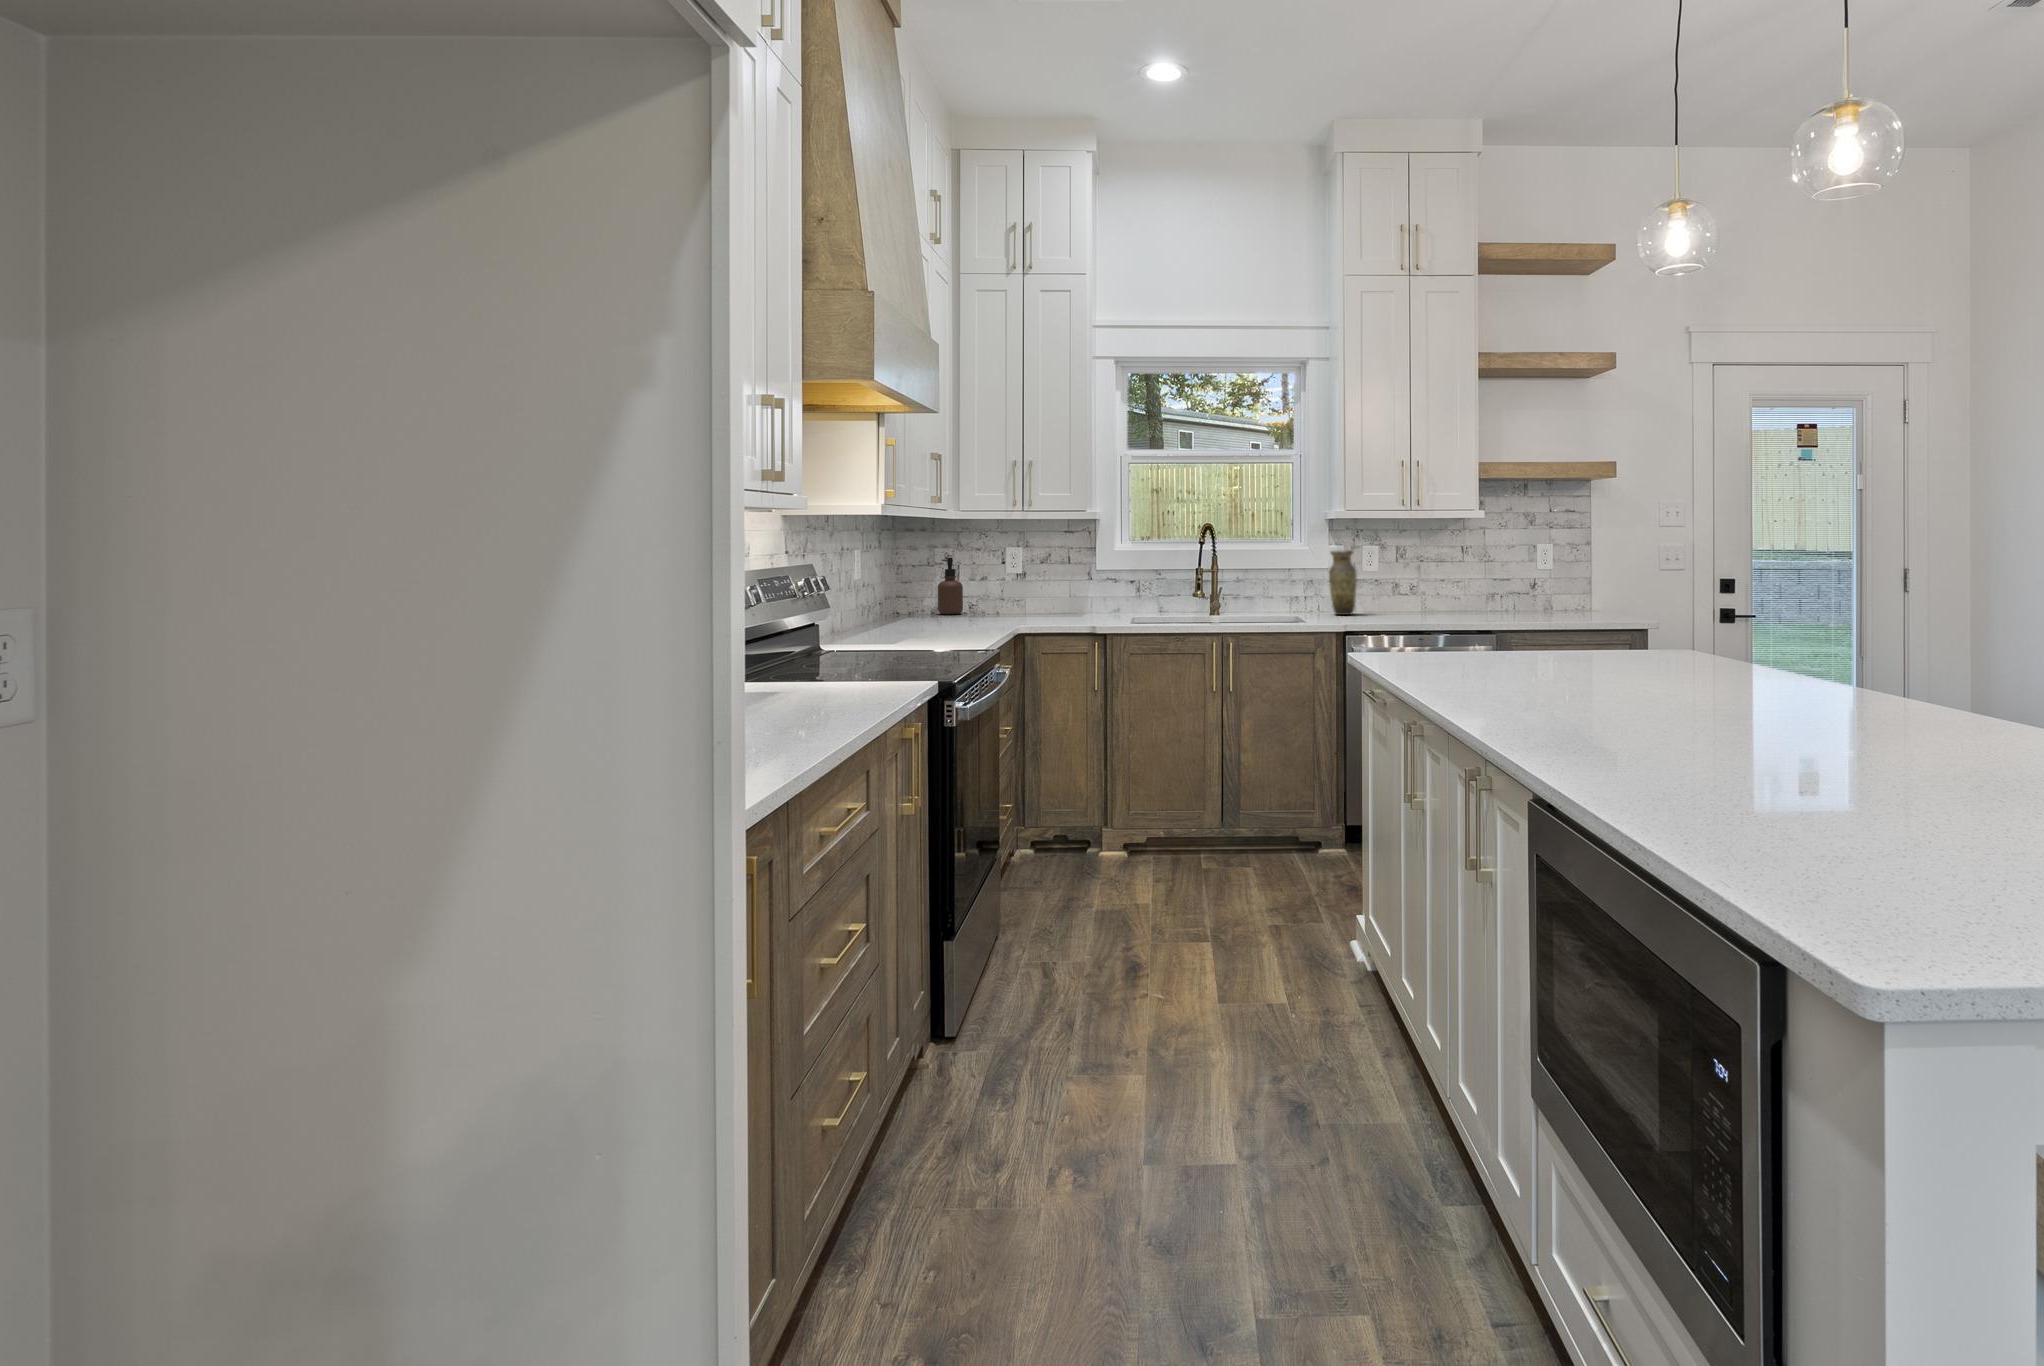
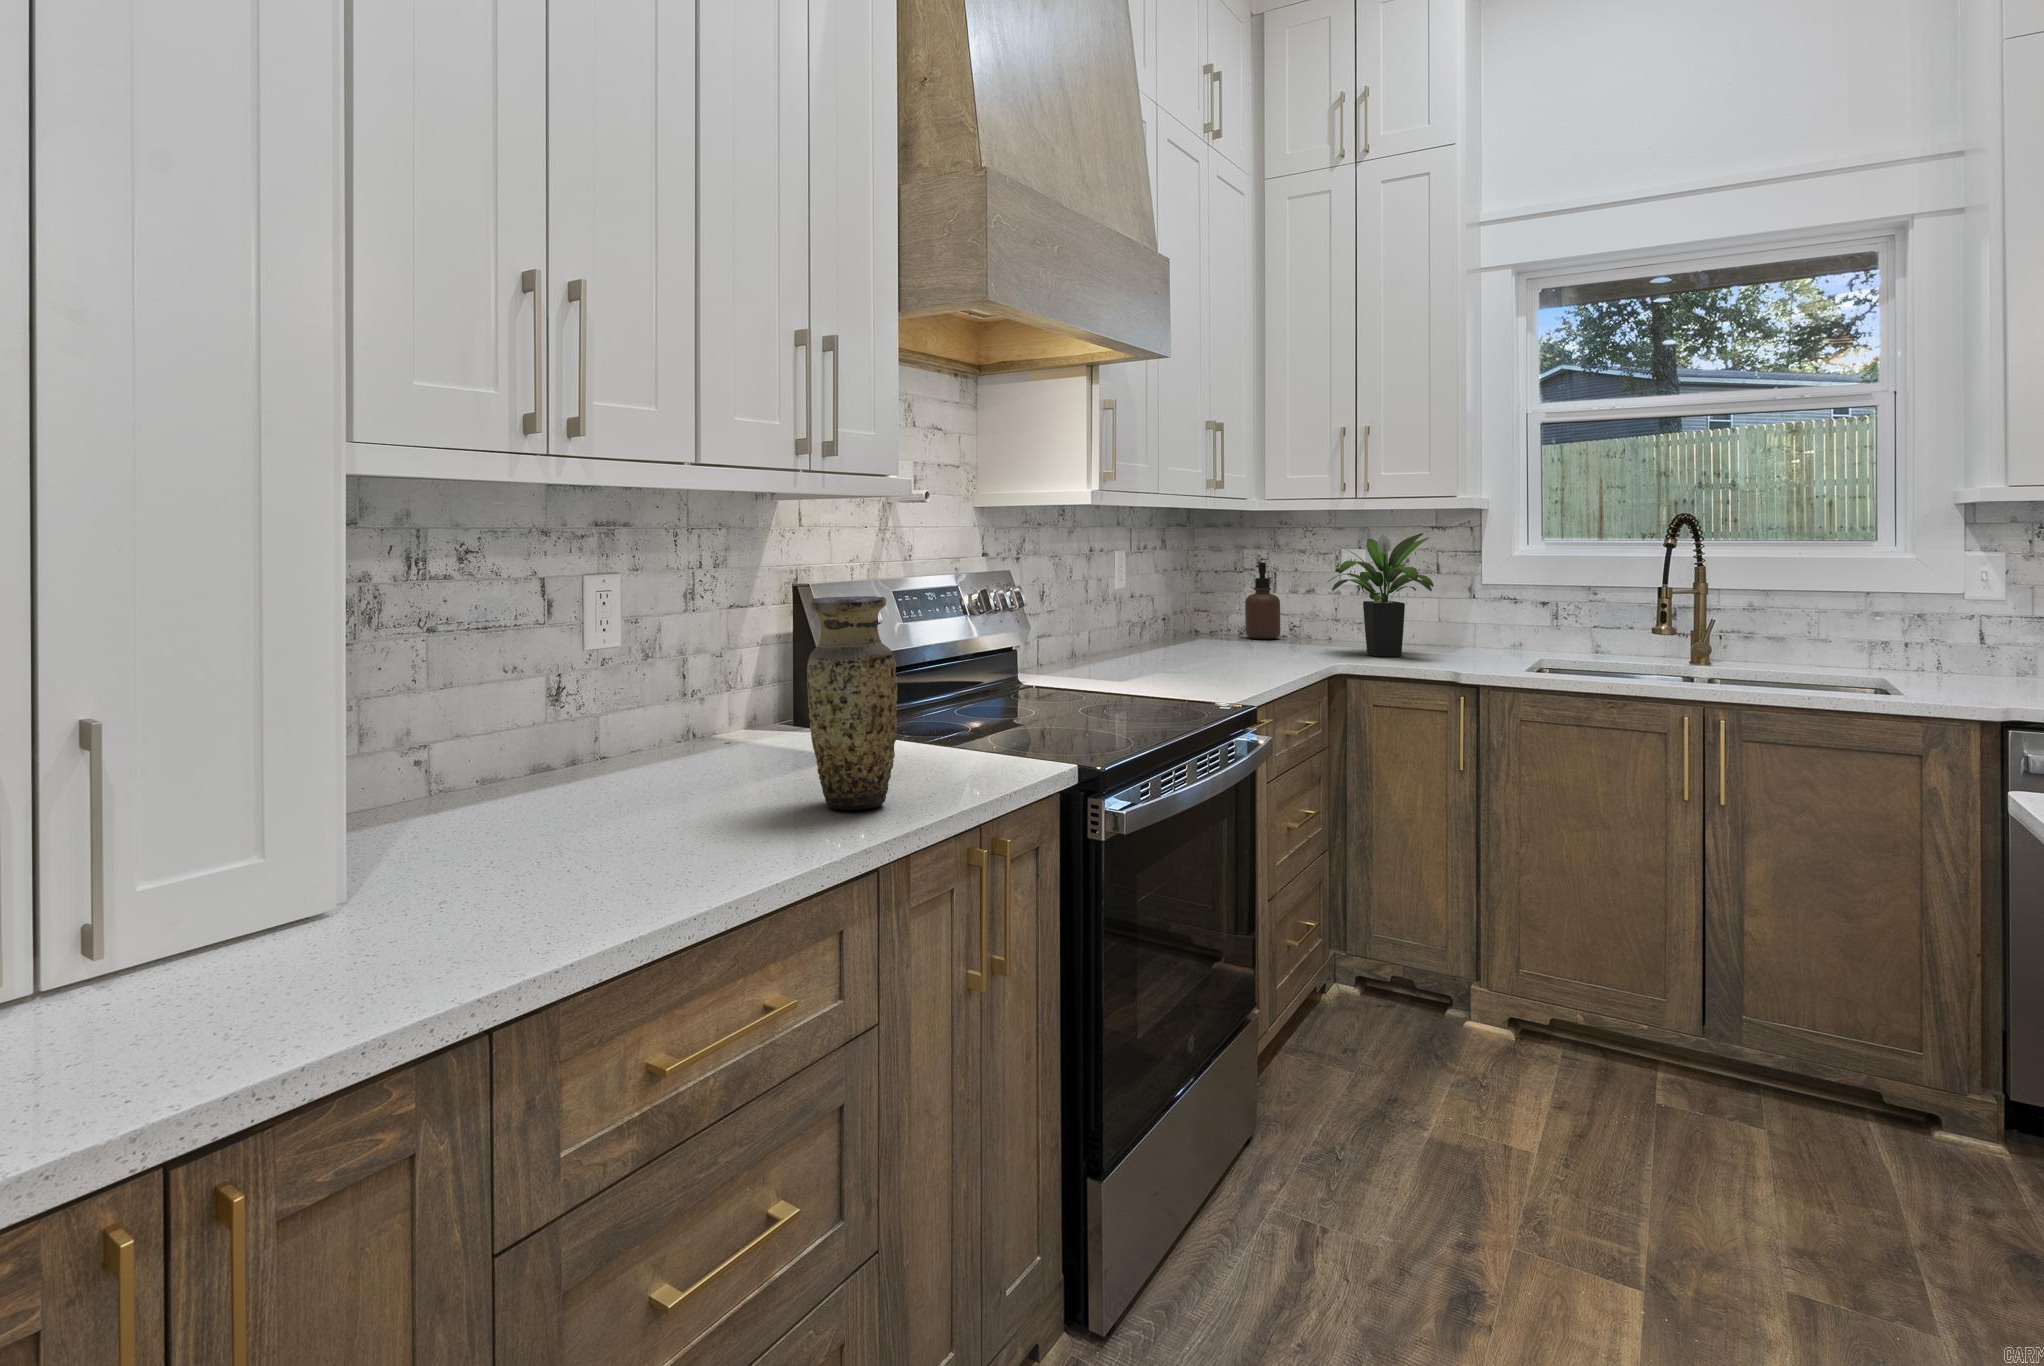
potted plant: none [1006,535,1074,620] -> present [1328,533,1434,657]
vase: present [1329,550,1357,615] -> present [807,596,897,810]

